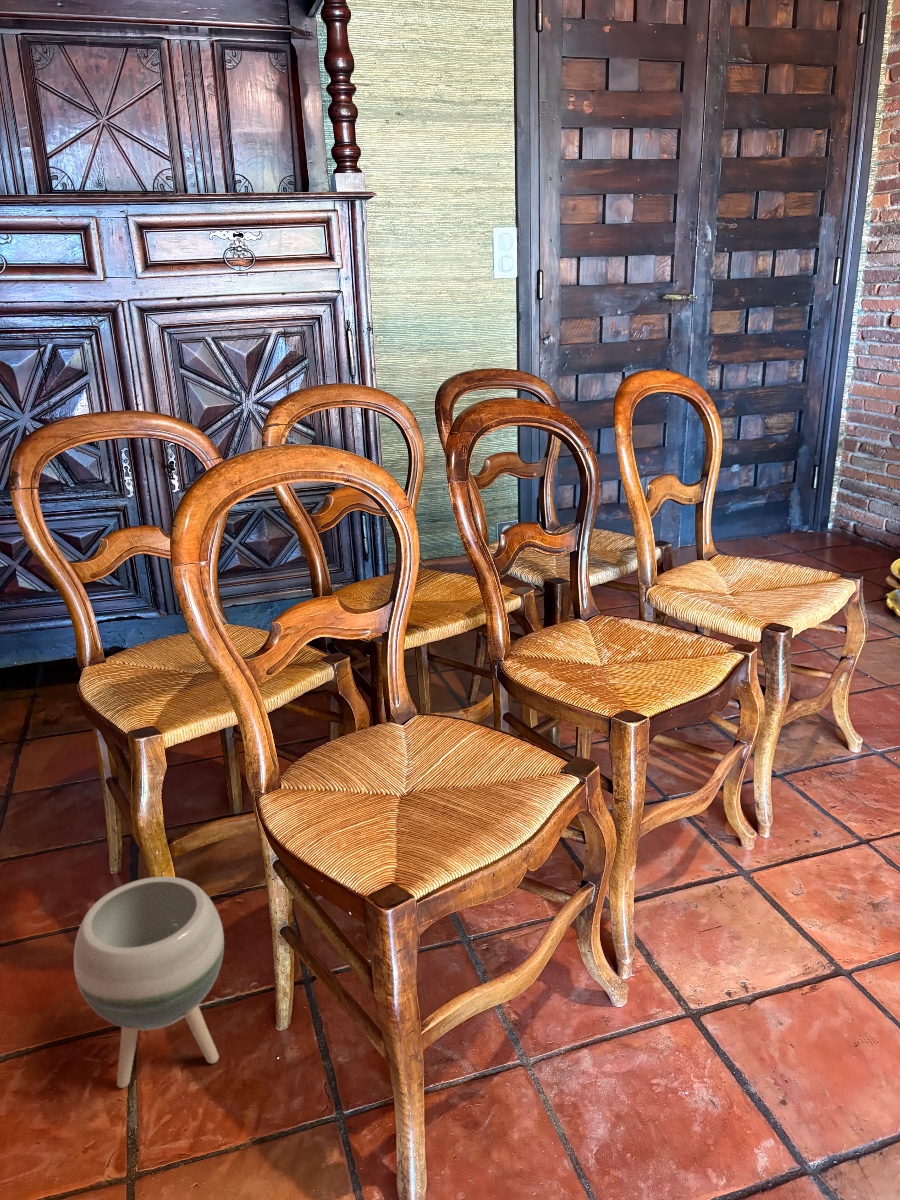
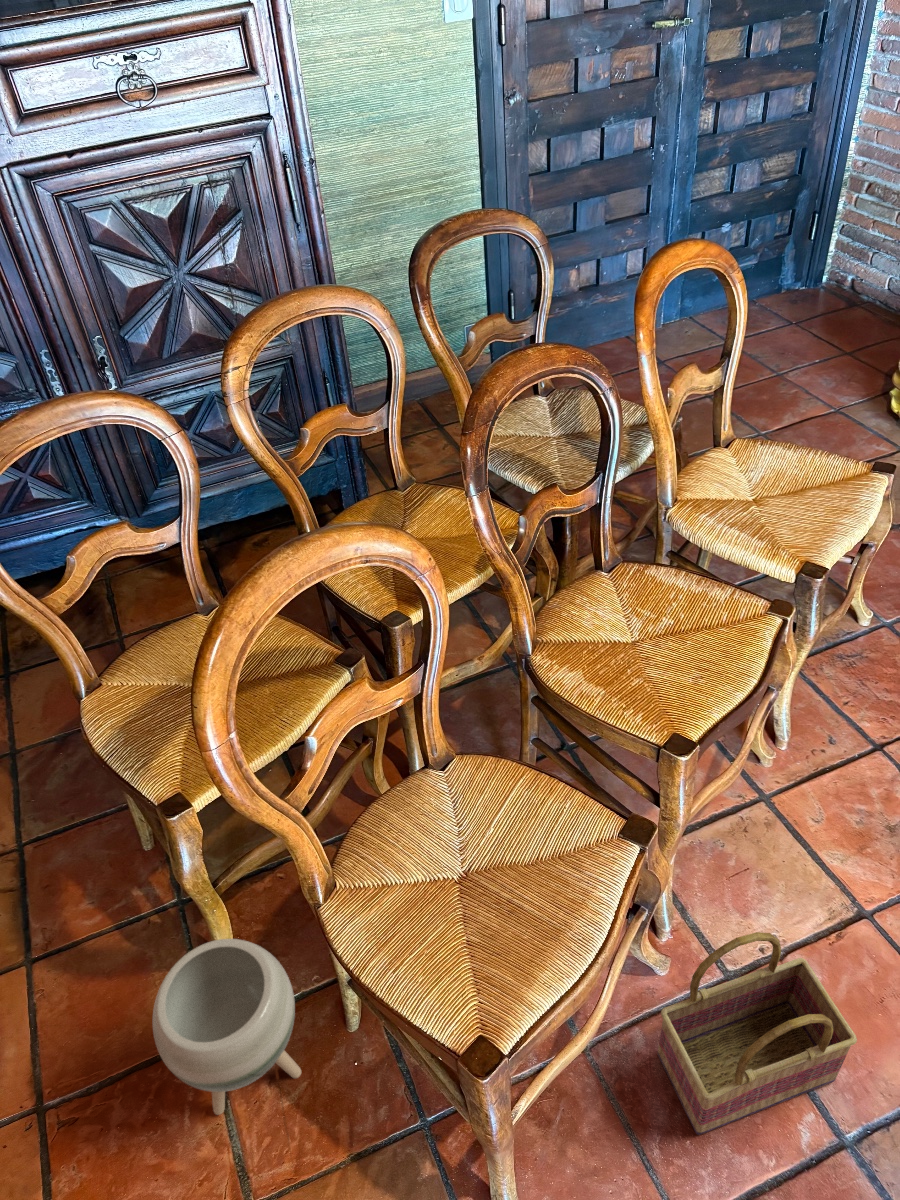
basket: none [604,899,815,1149] -> present [657,932,857,1135]

